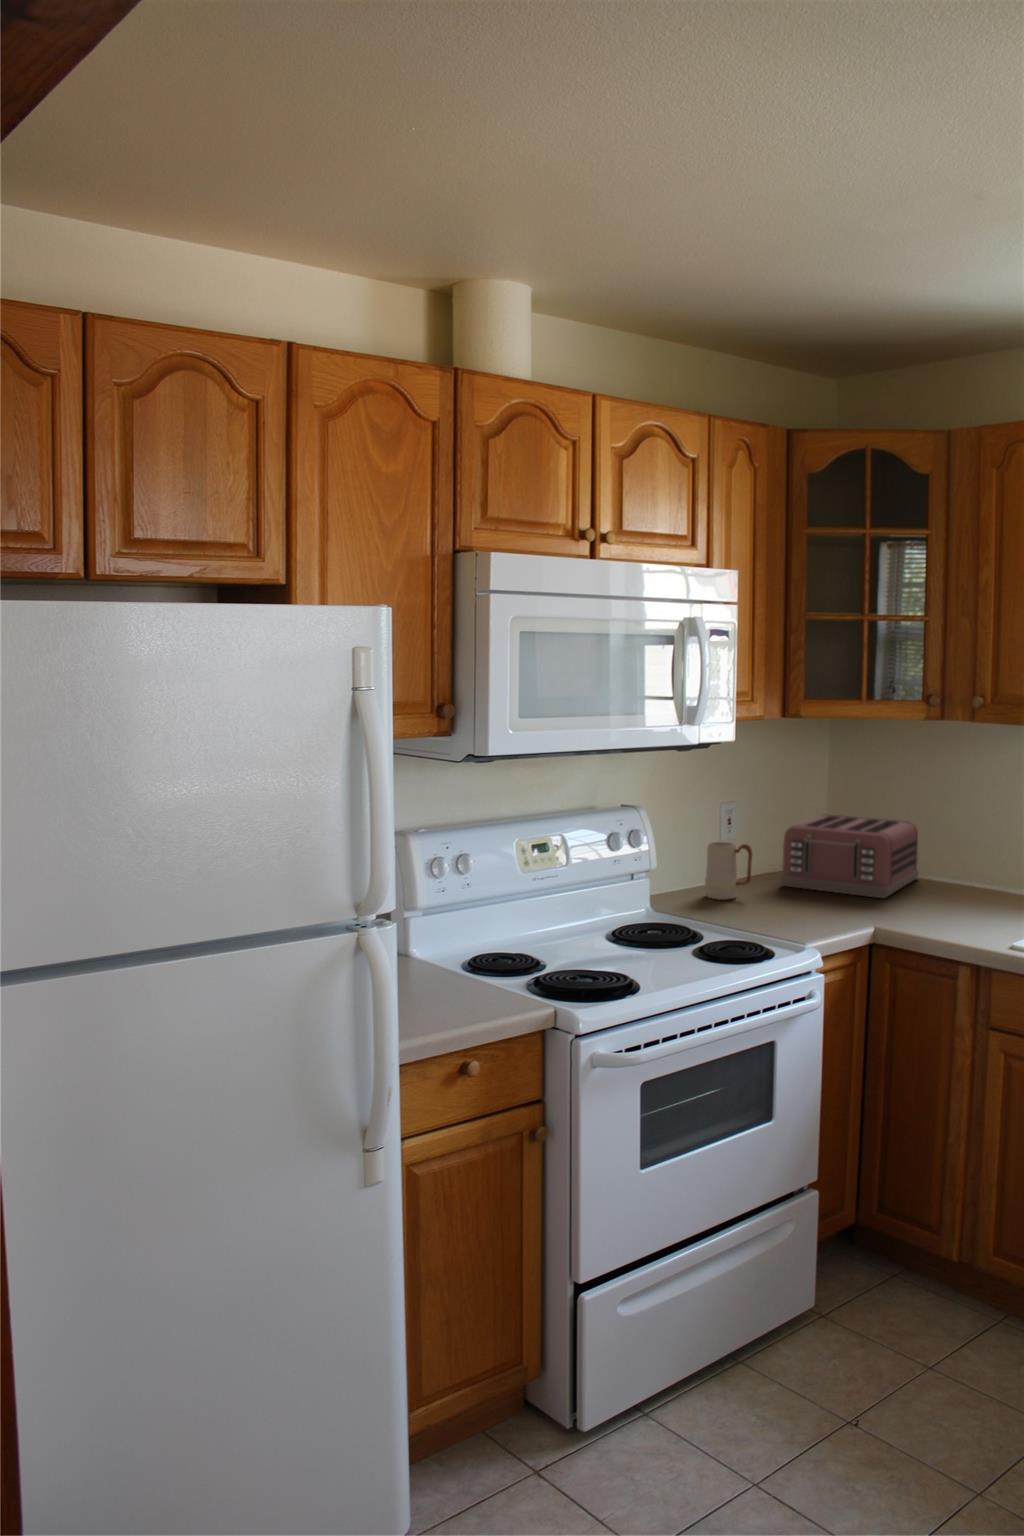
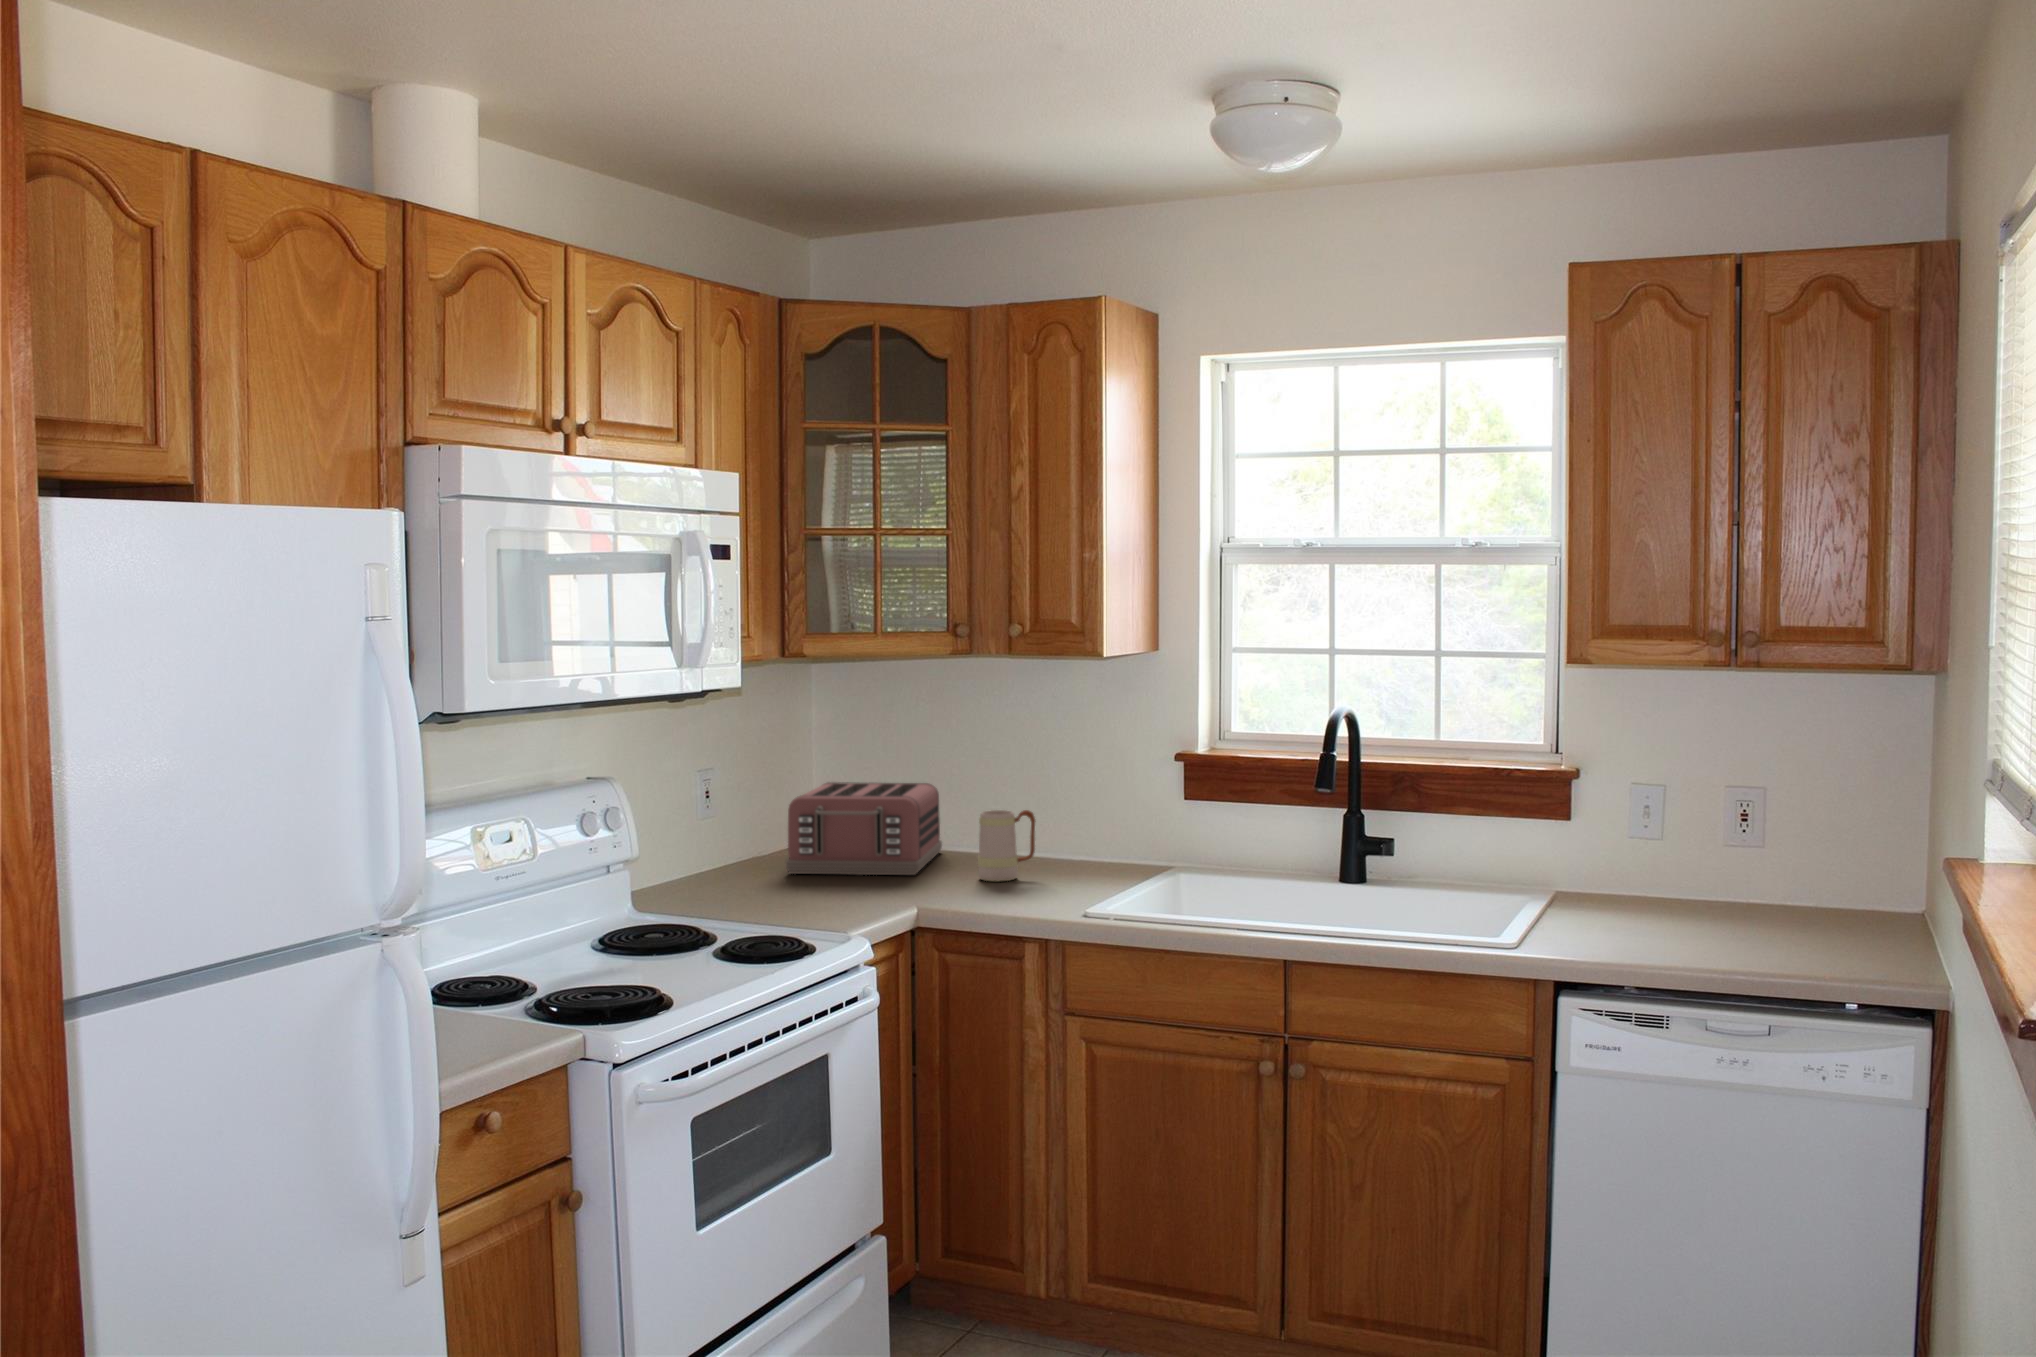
mug: present [705,842,752,900] -> present [978,810,1036,882]

